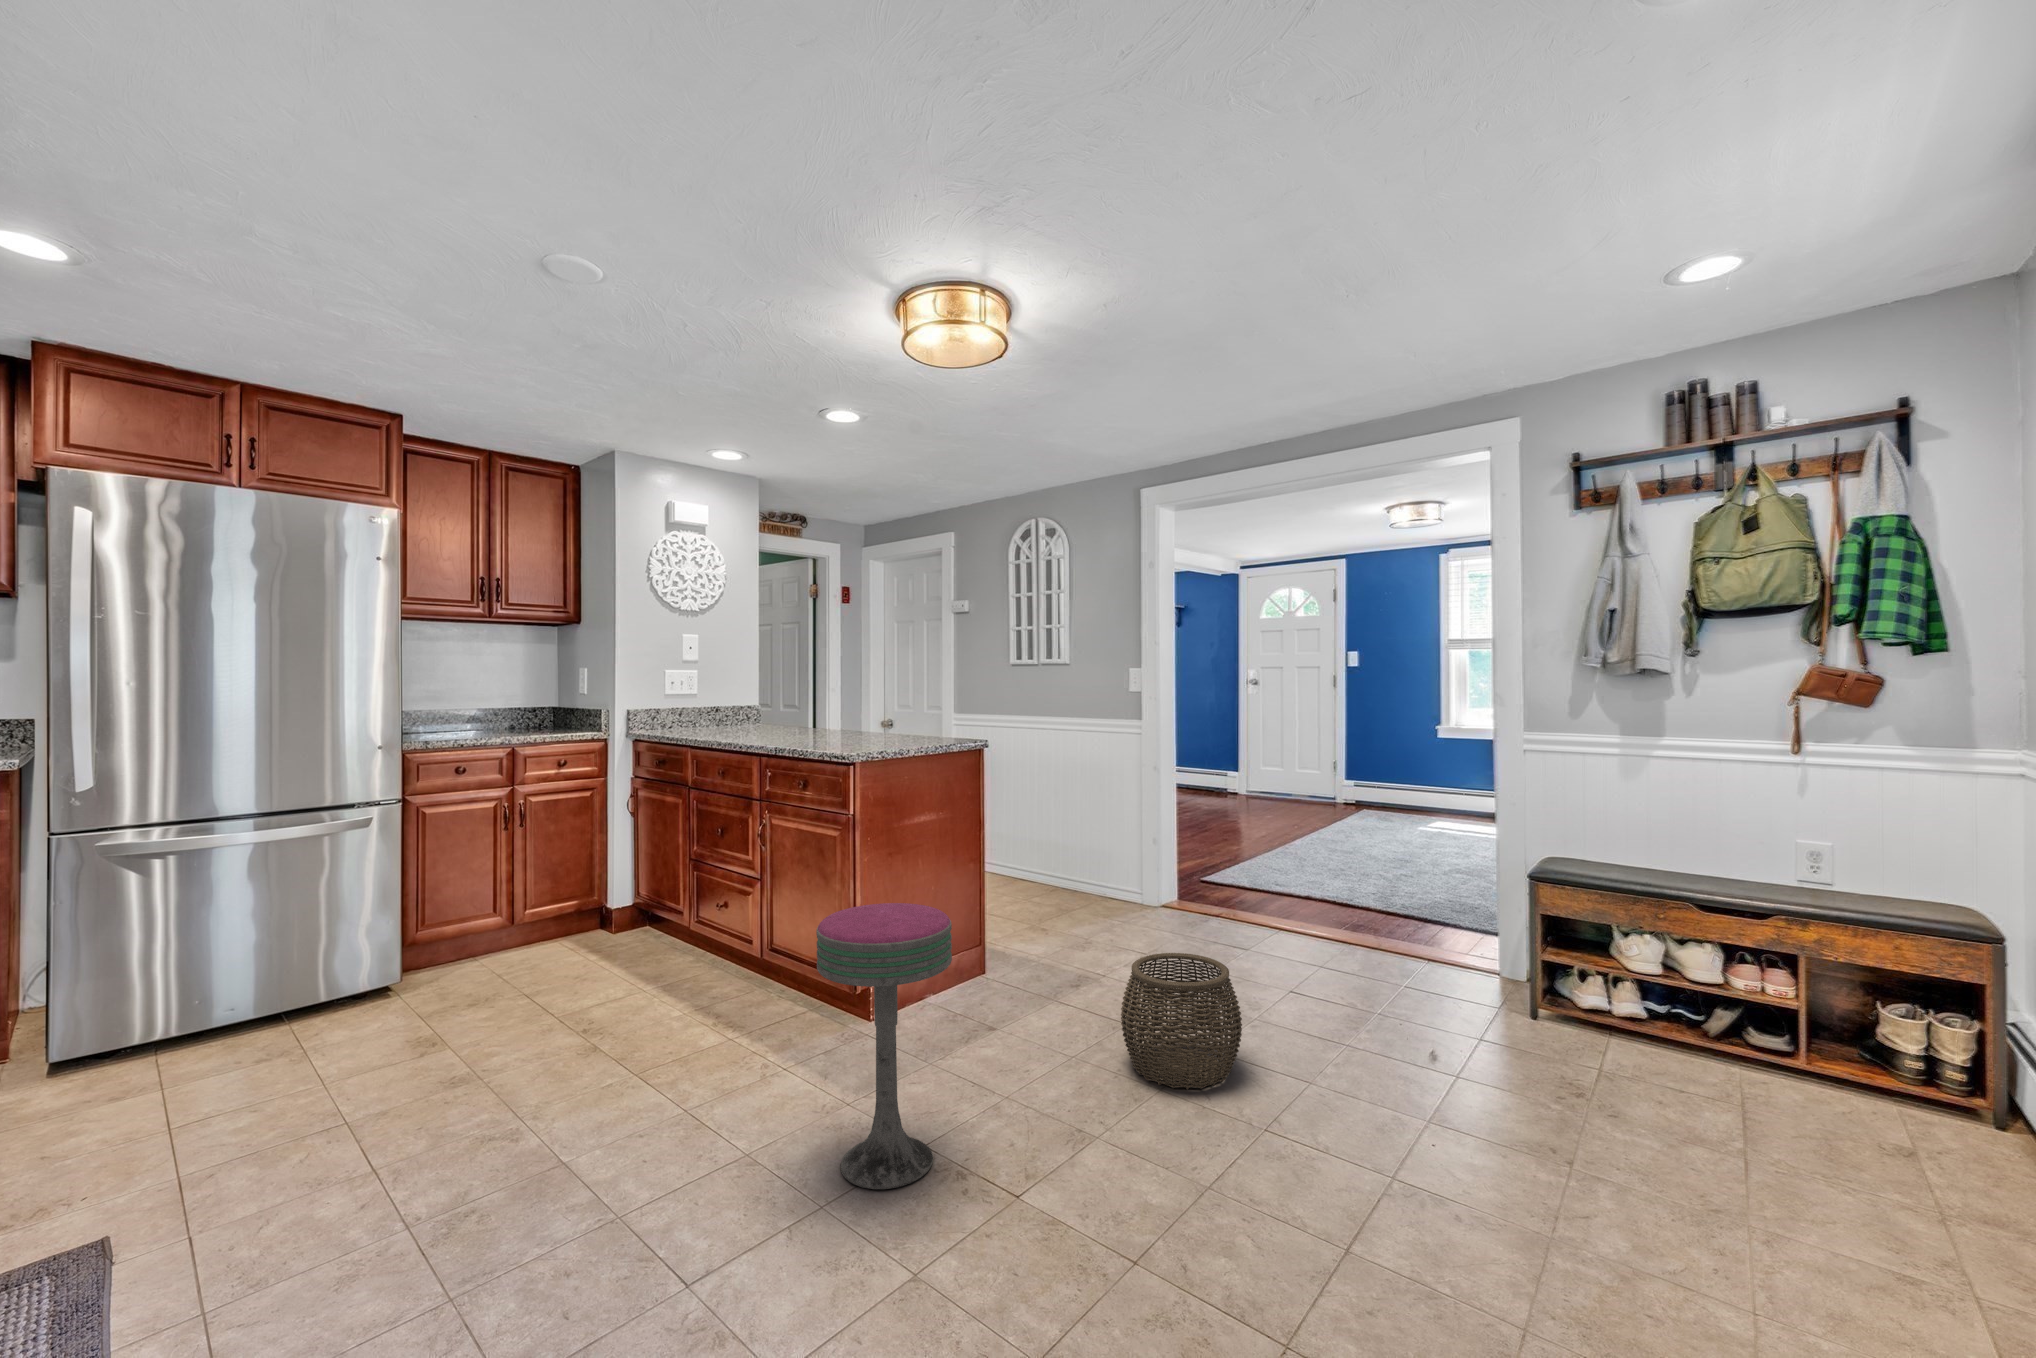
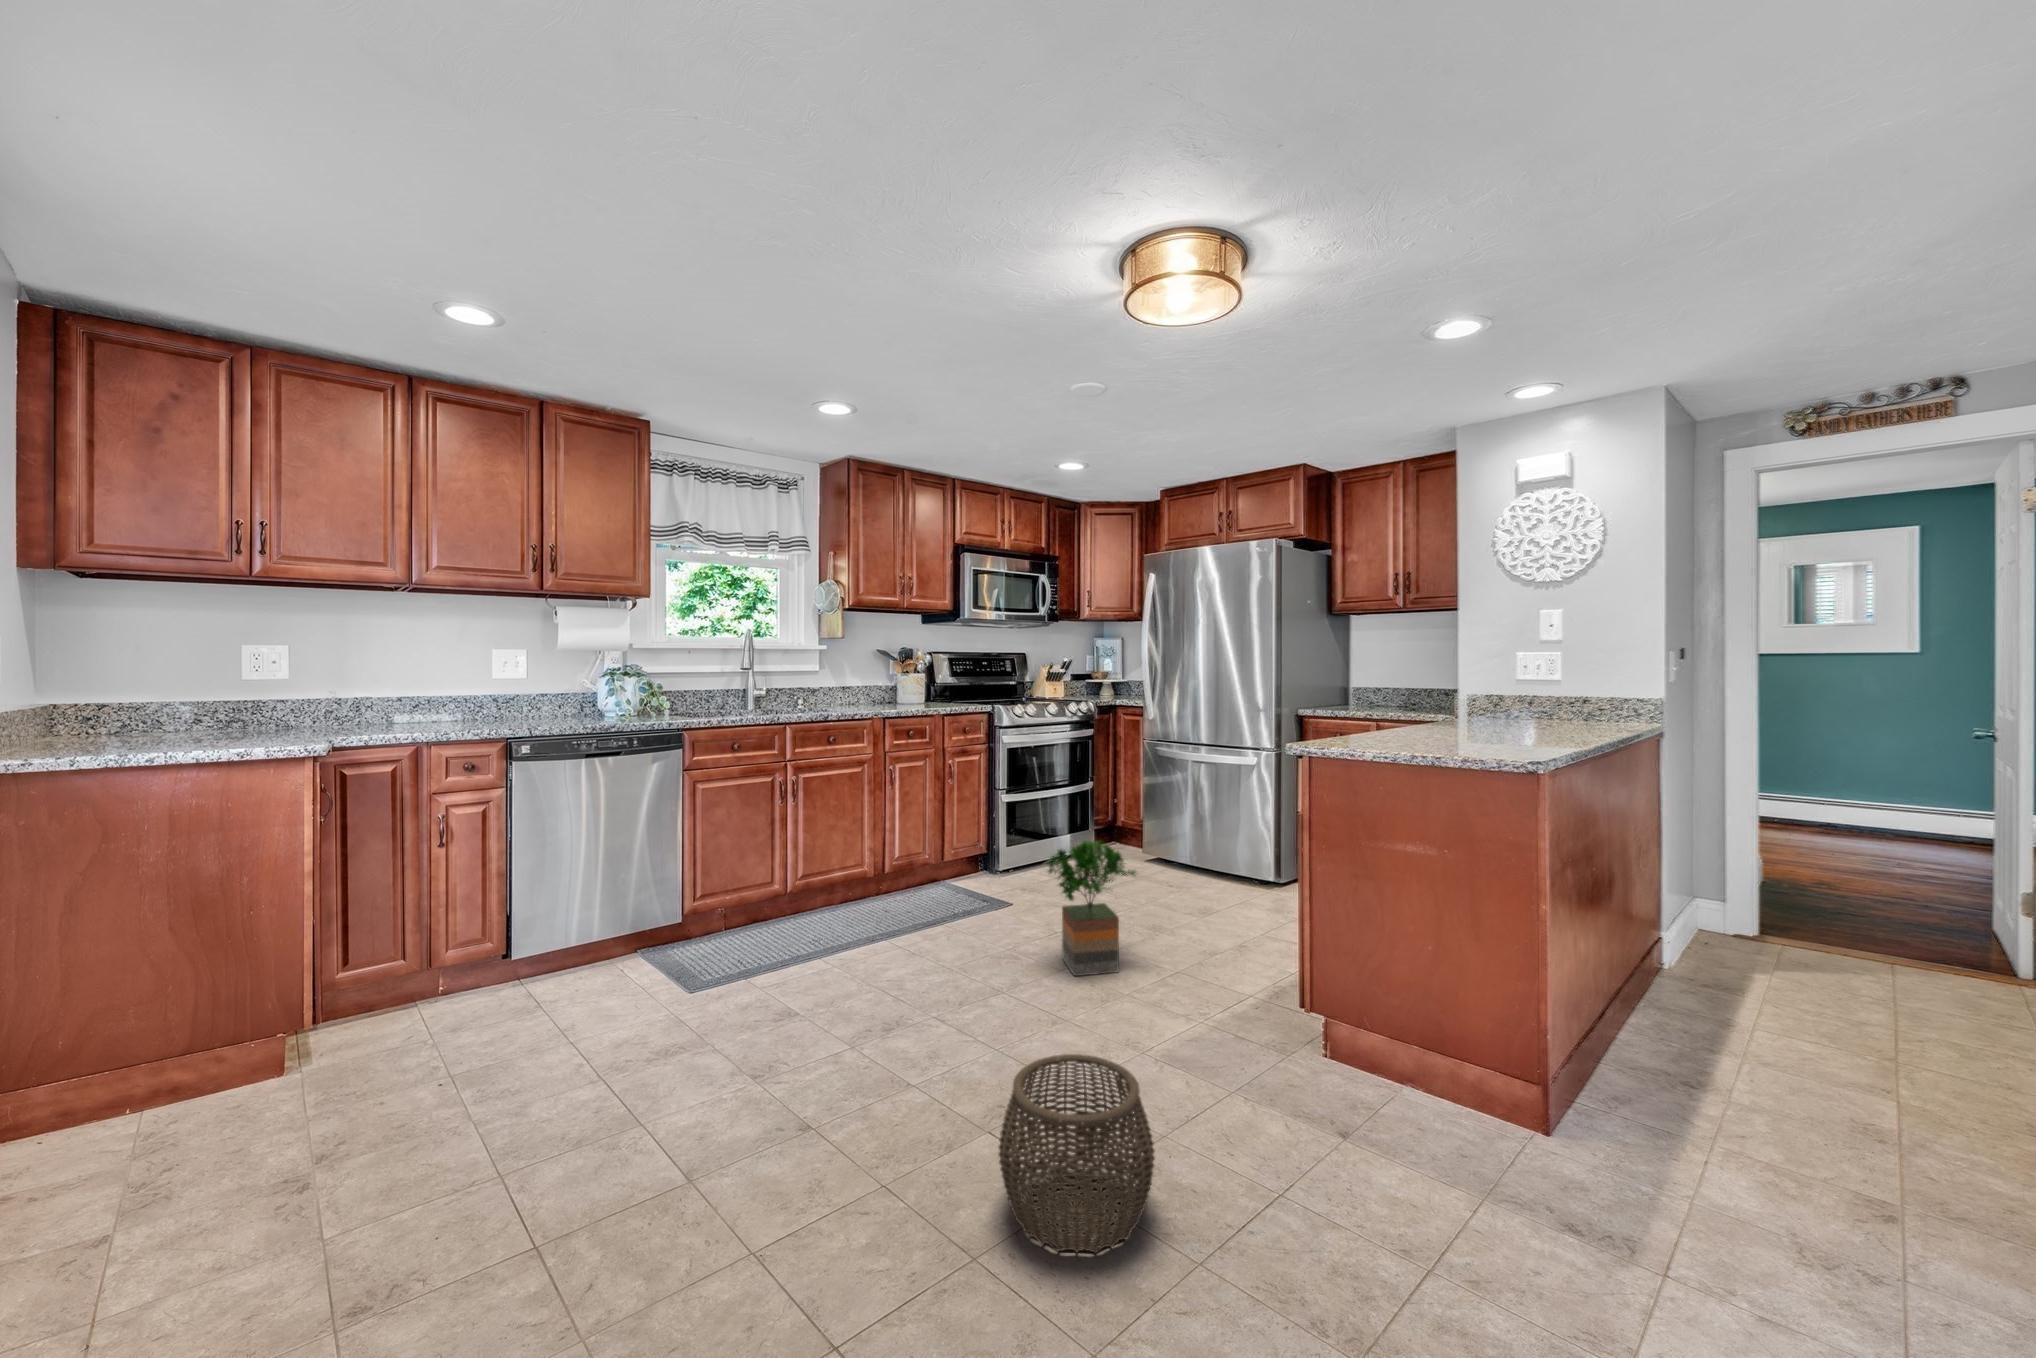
bar stool: present [816,903,952,1189] -> none [921,848,1019,1050]
potted tree: none [602,915,735,1123] -> present [1047,840,1136,976]

